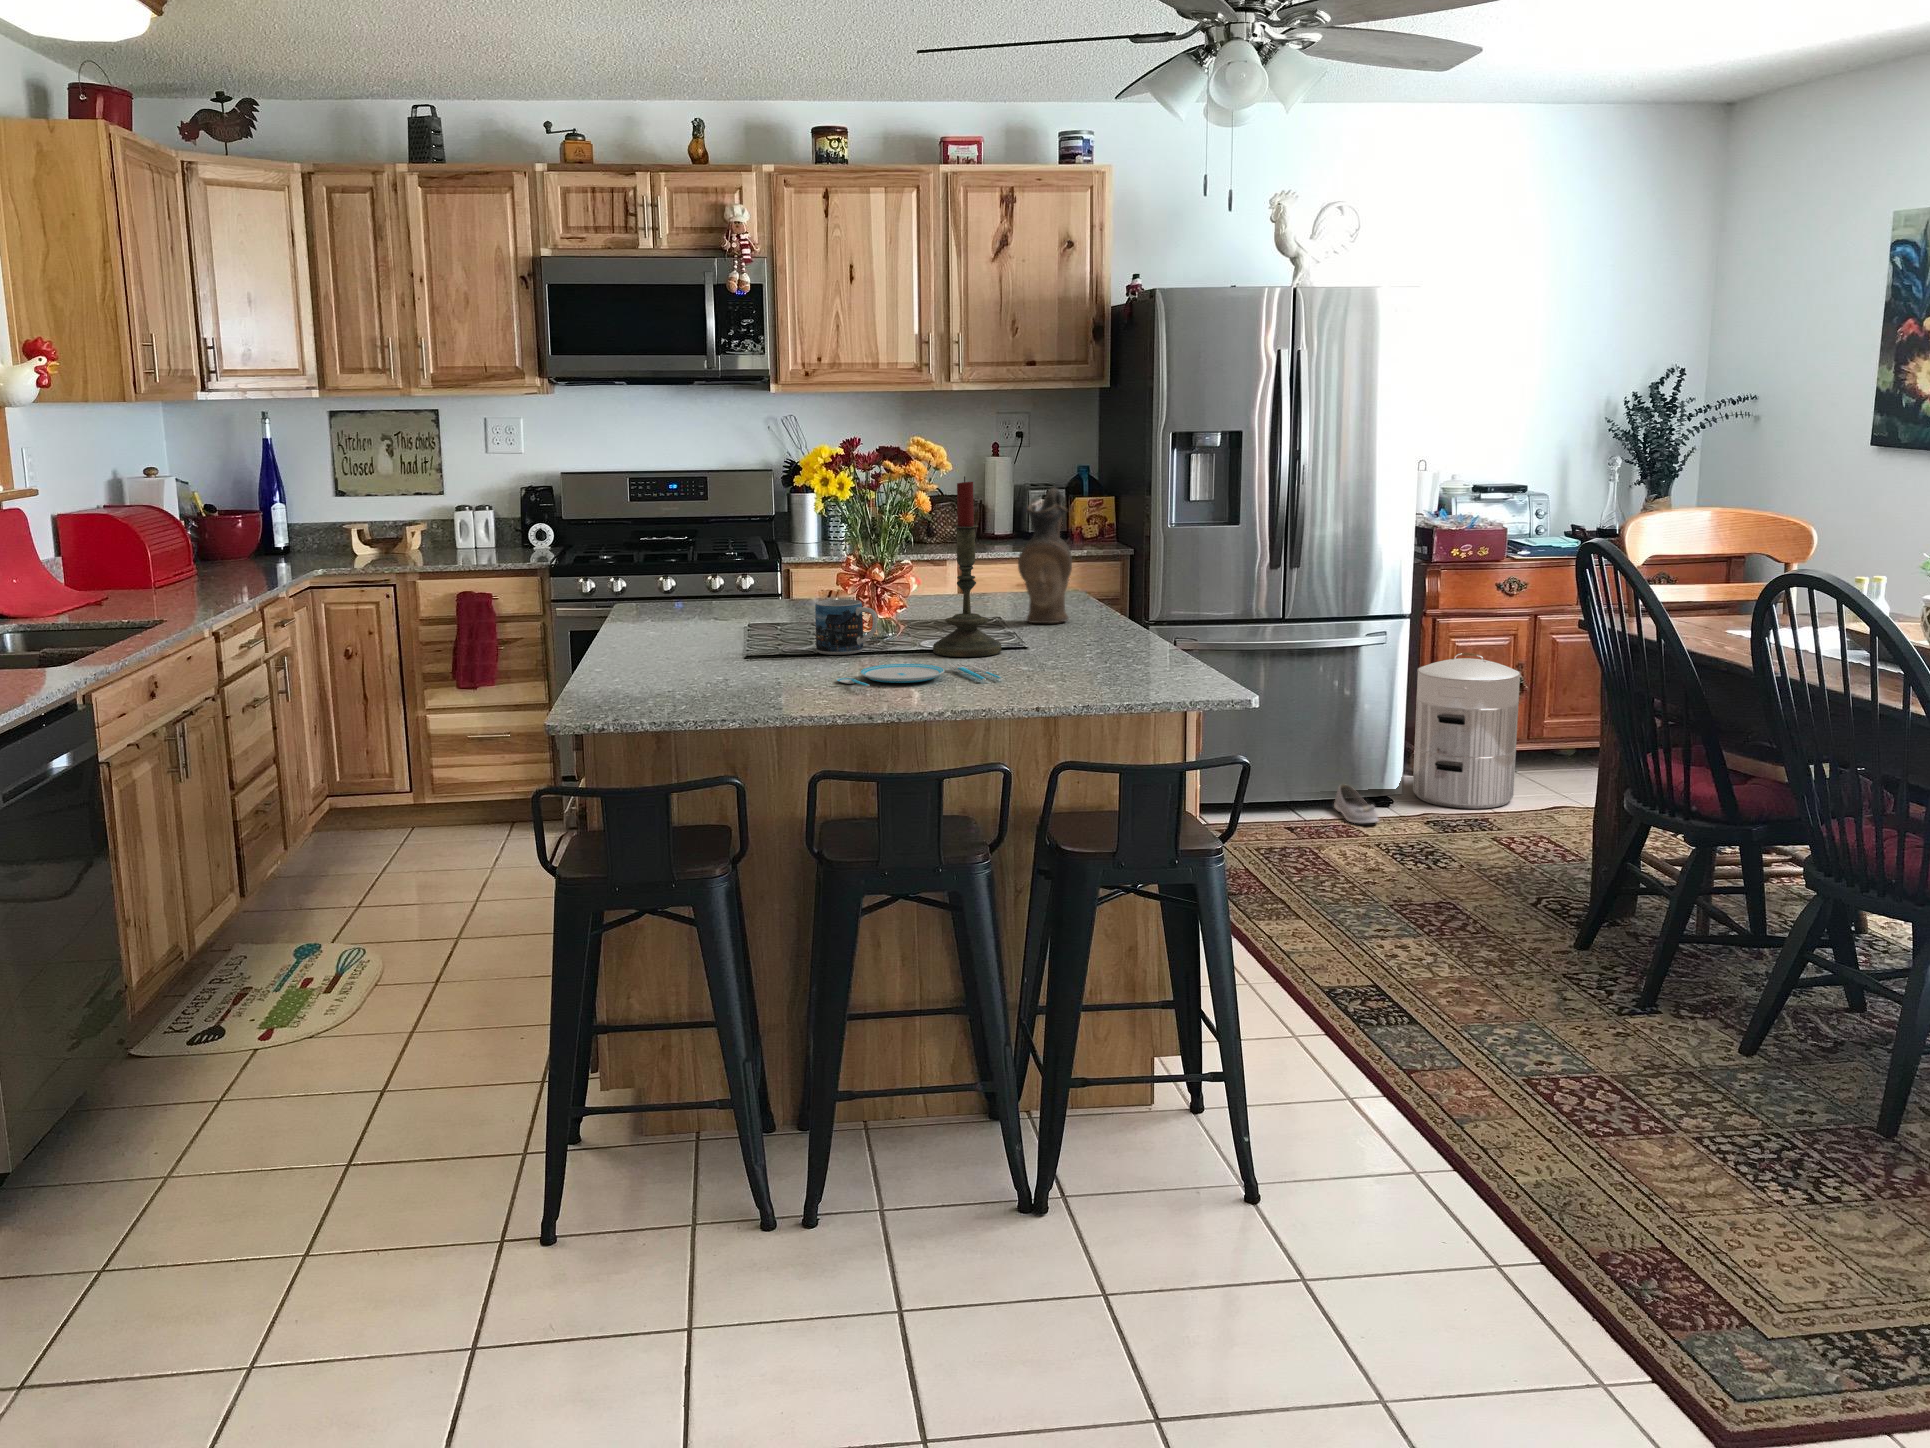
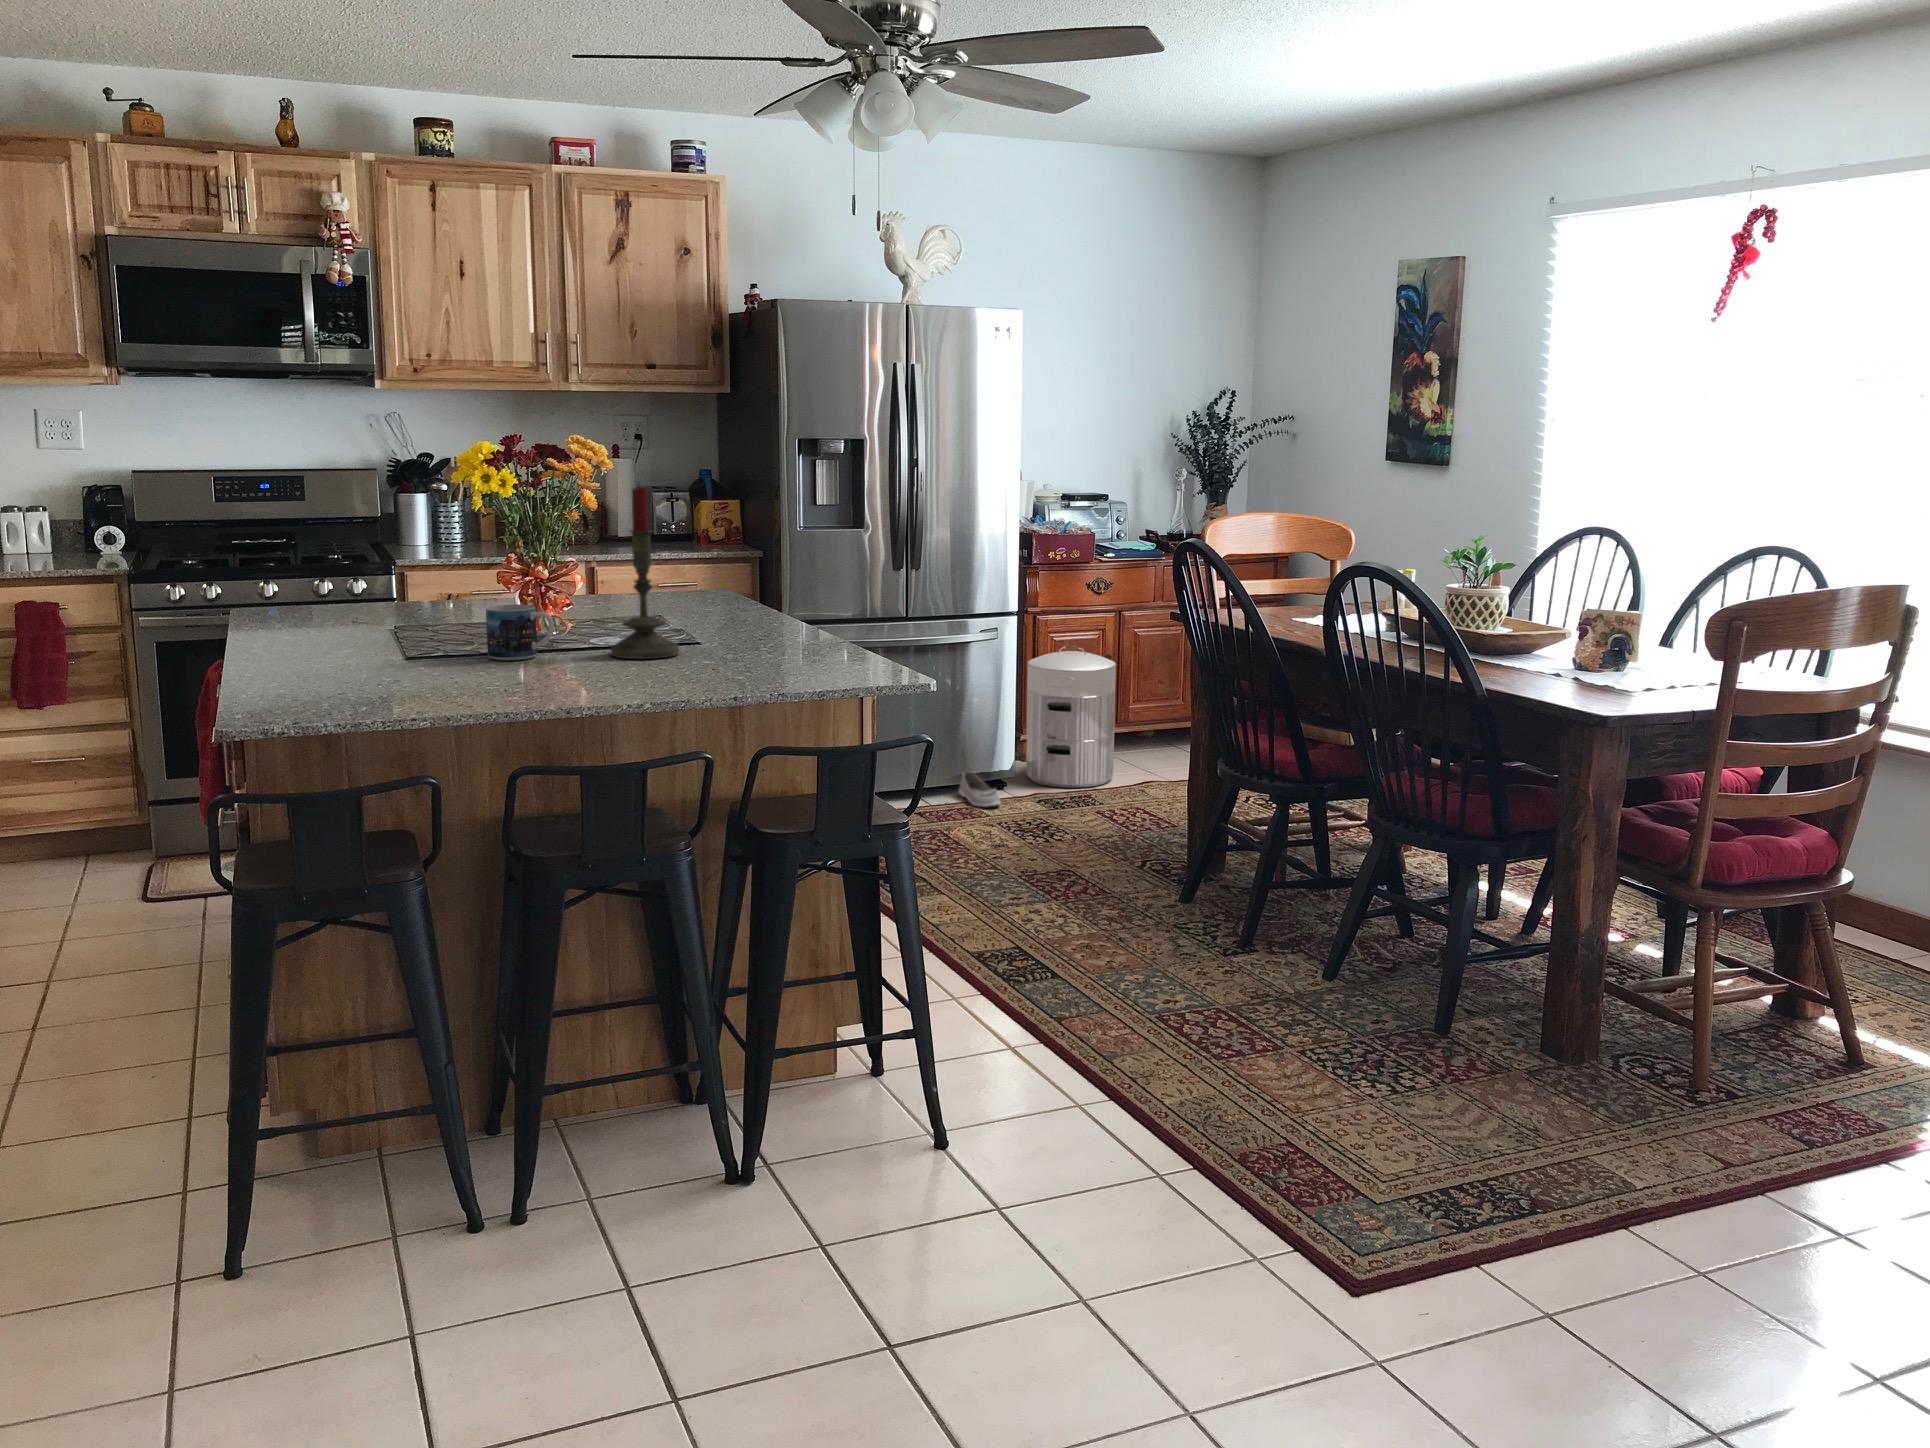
ceramic pitcher: present [1018,488,1072,623] -> none [681,493,735,625]
plate: present [837,663,1001,686] -> none [525,665,693,690]

